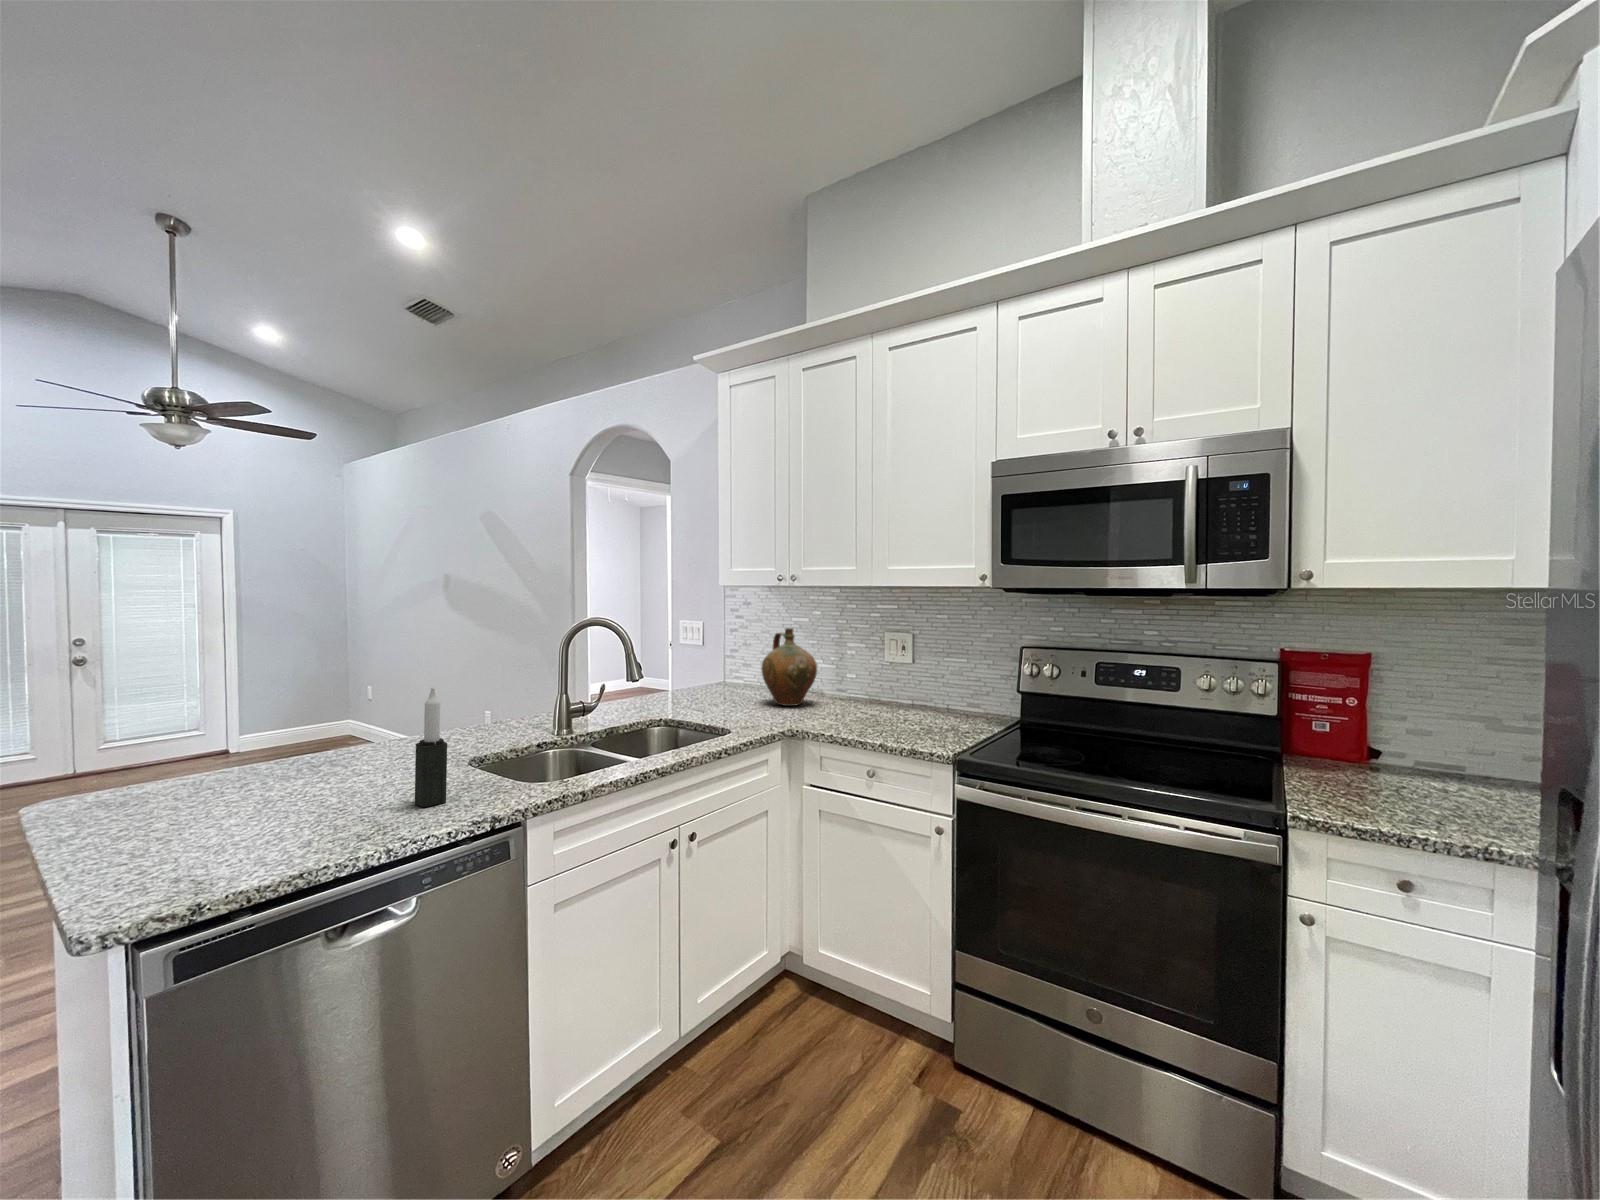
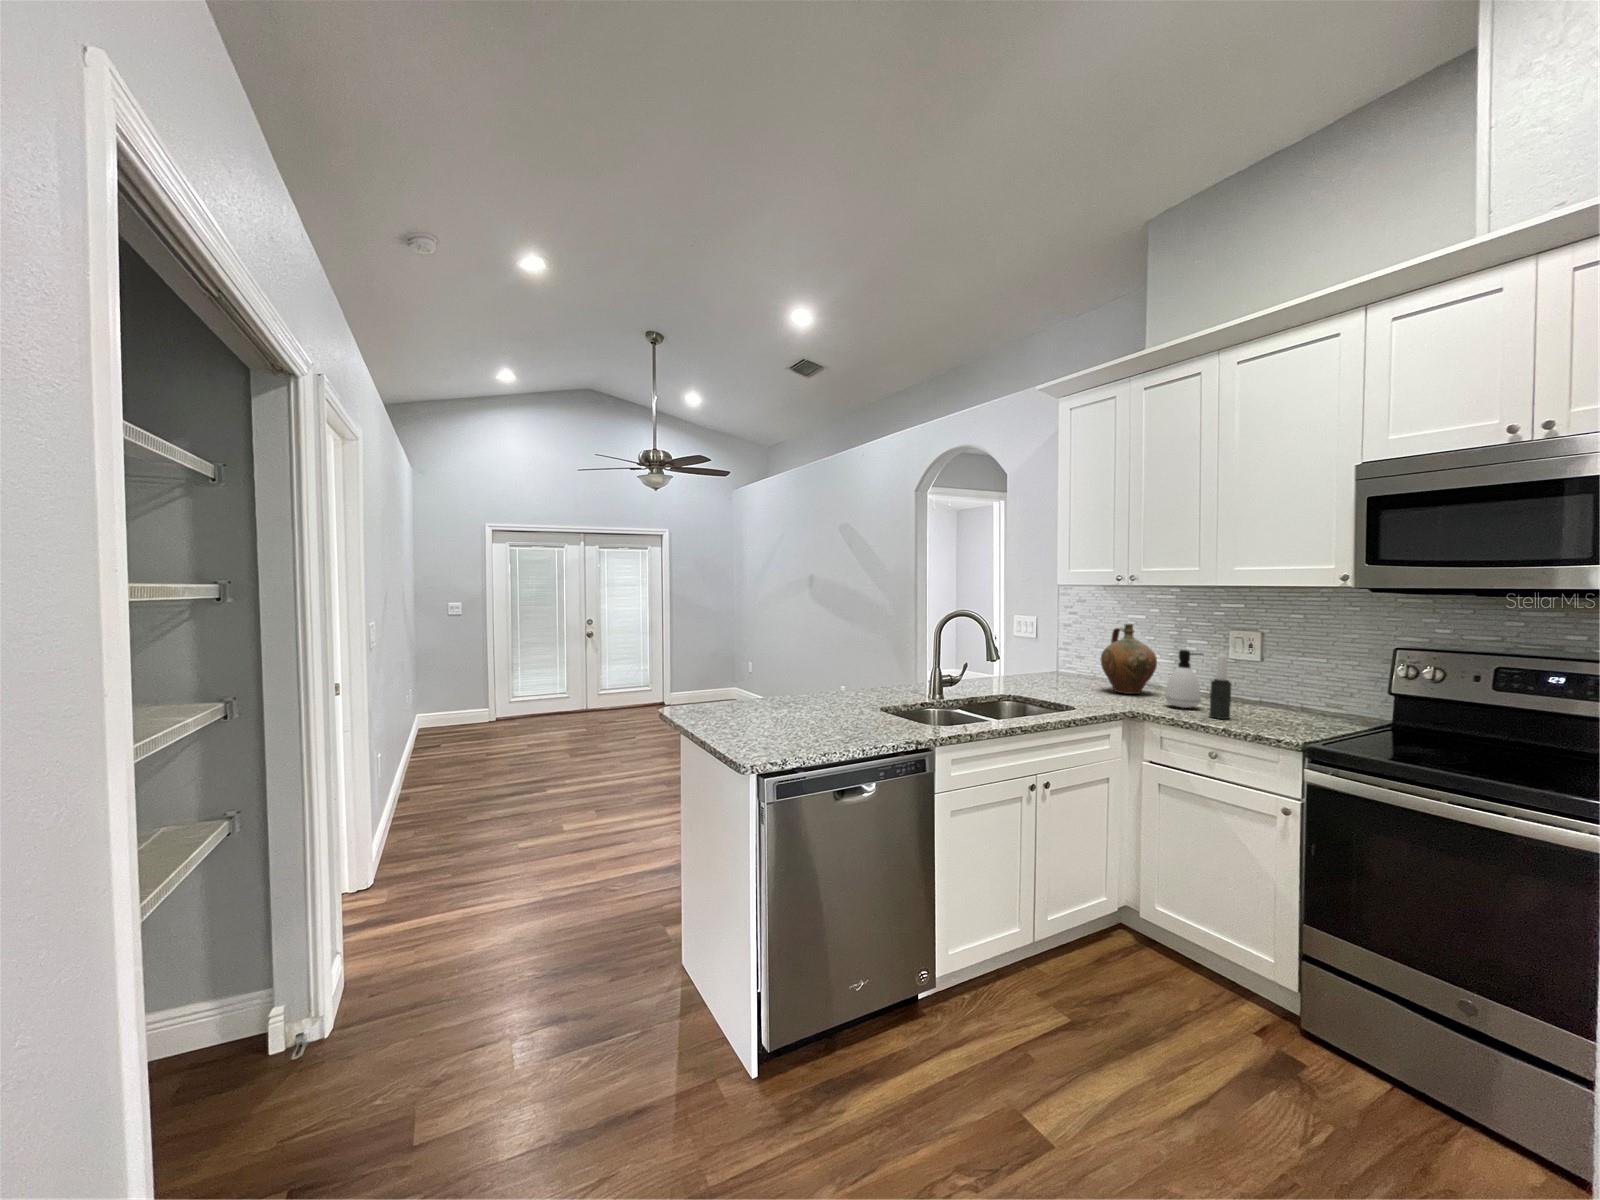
soap dispenser: none [824,656,861,720] -> present [1165,650,1202,708]
candle: present [415,687,447,807] -> present [1209,647,1232,719]

